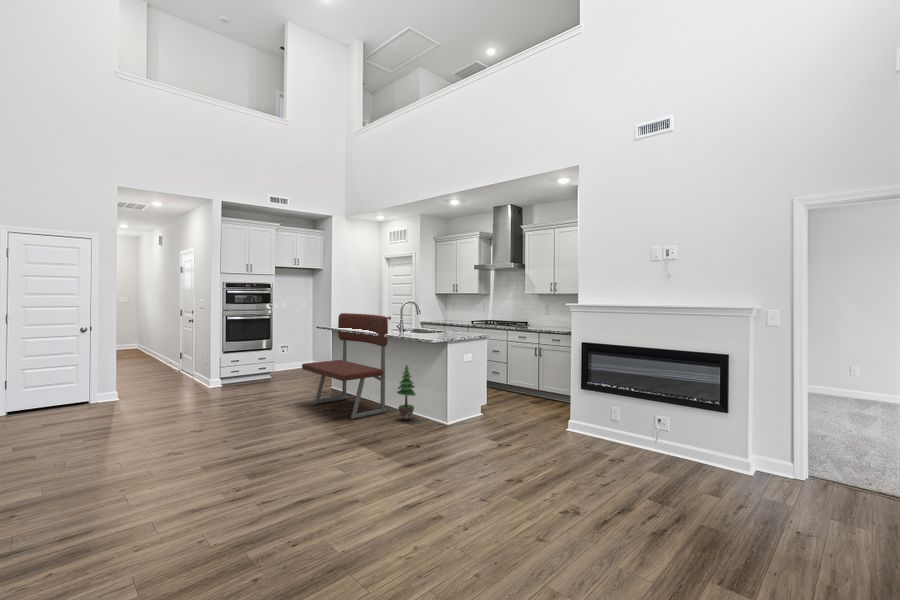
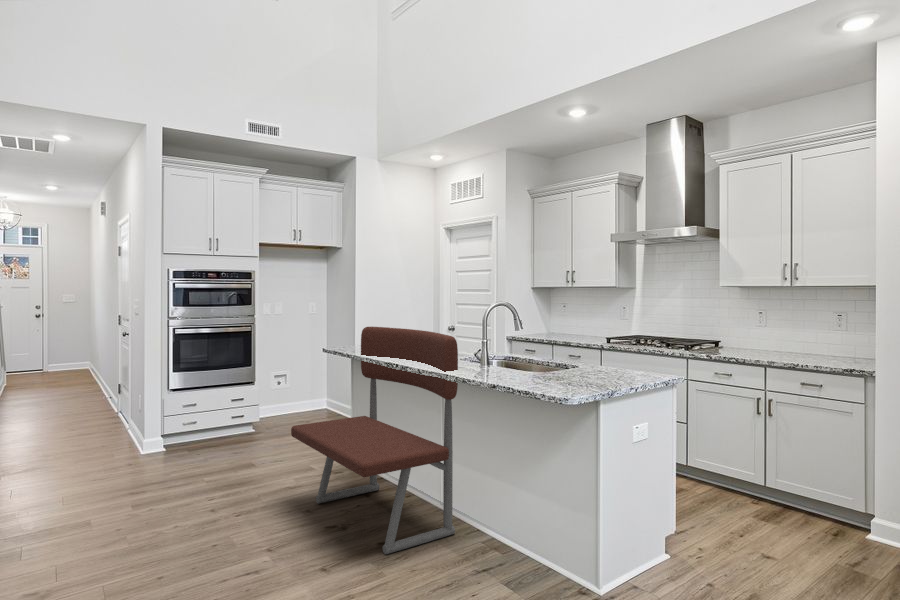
potted tree: present [397,365,416,420] -> none [478,443,522,563]

